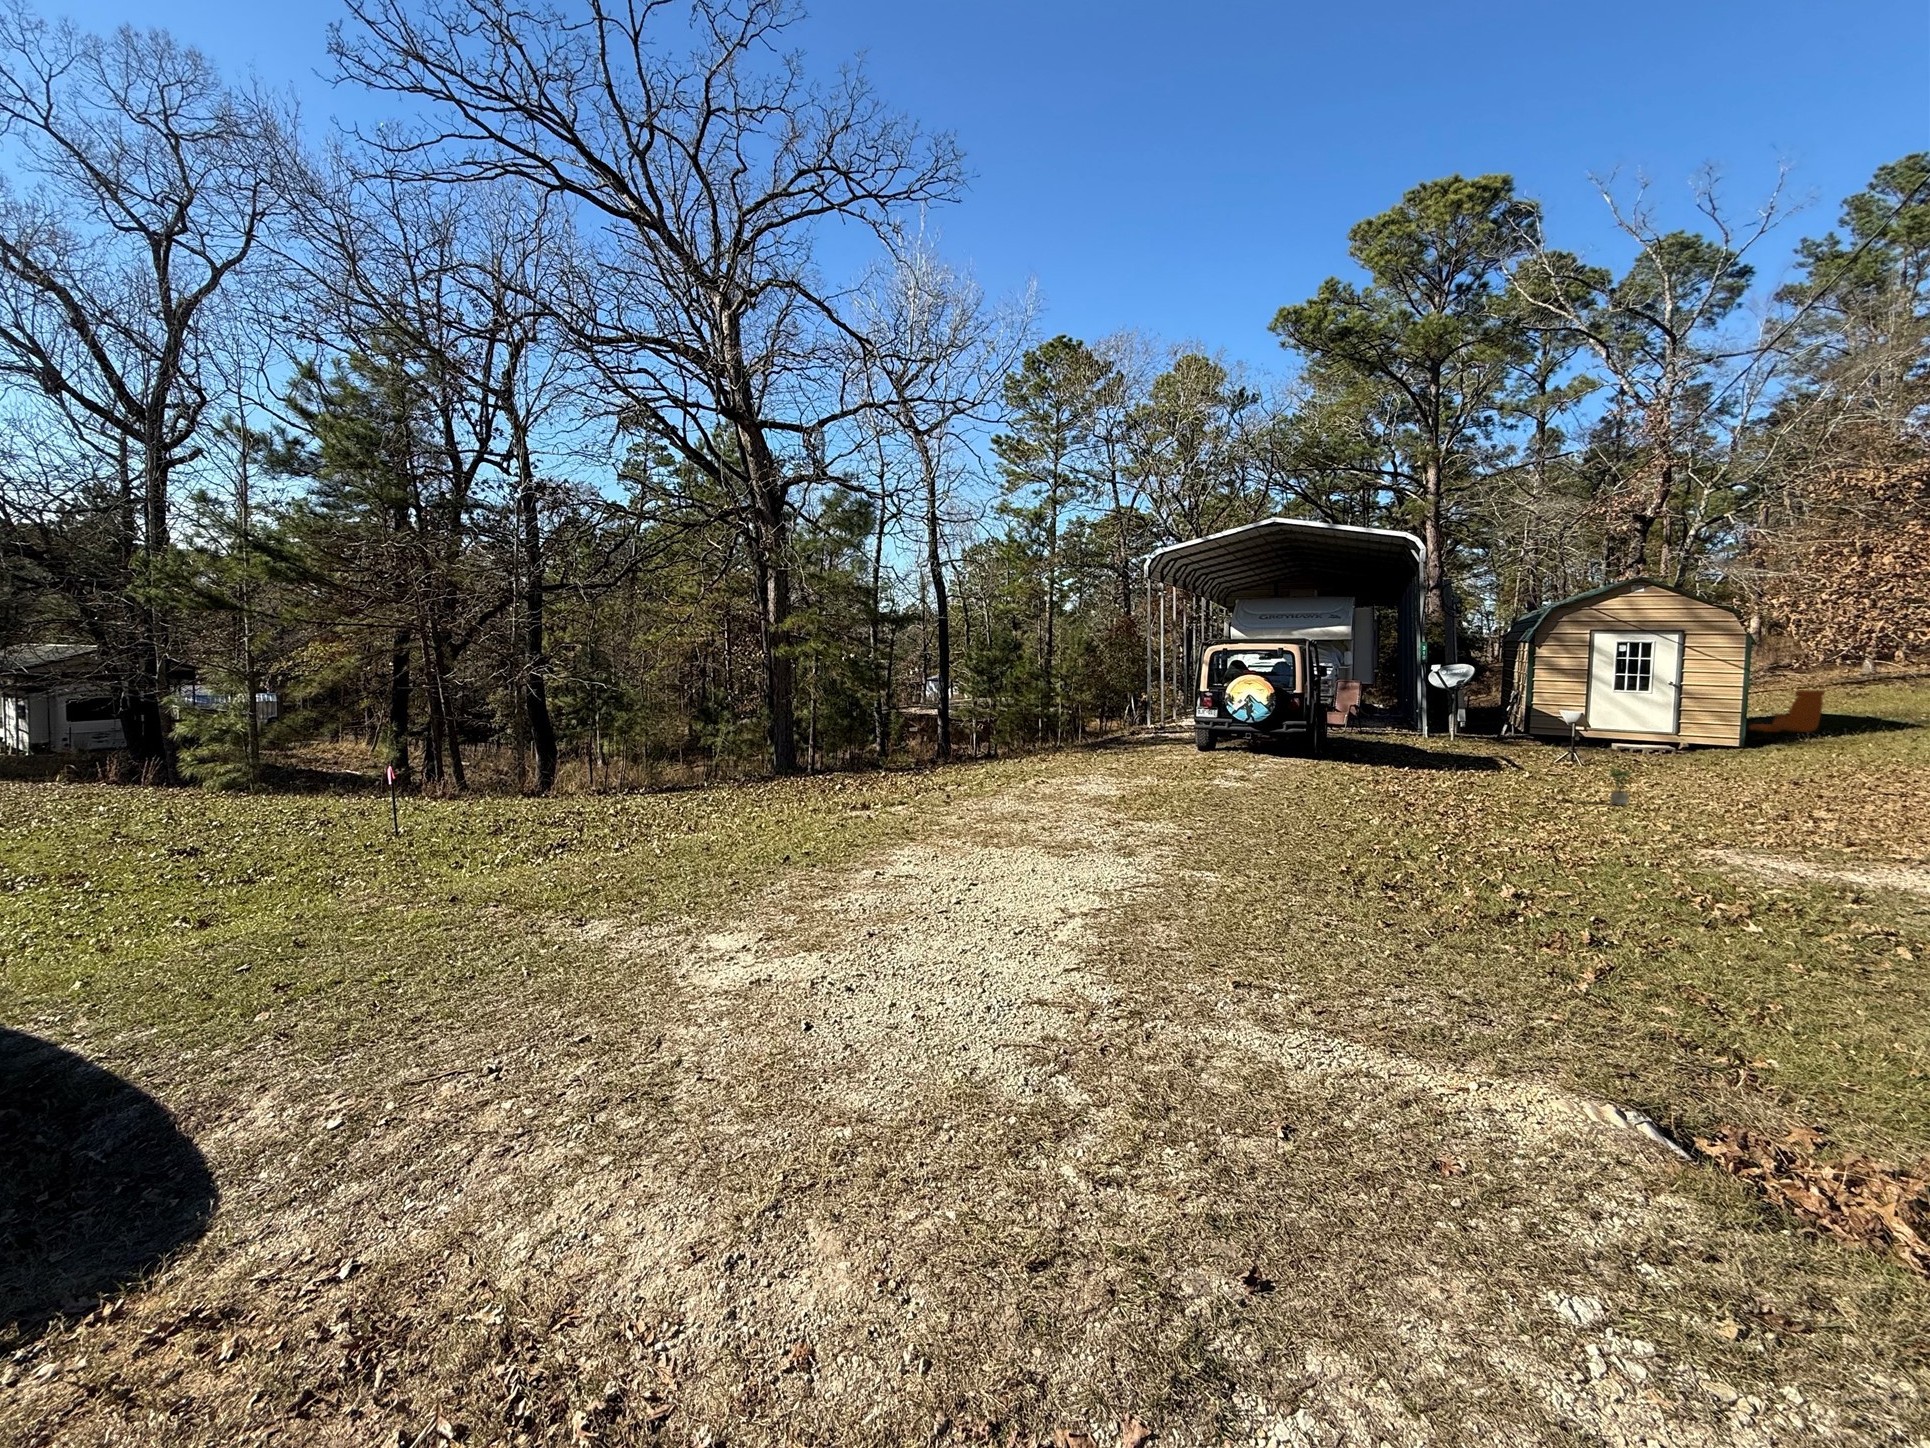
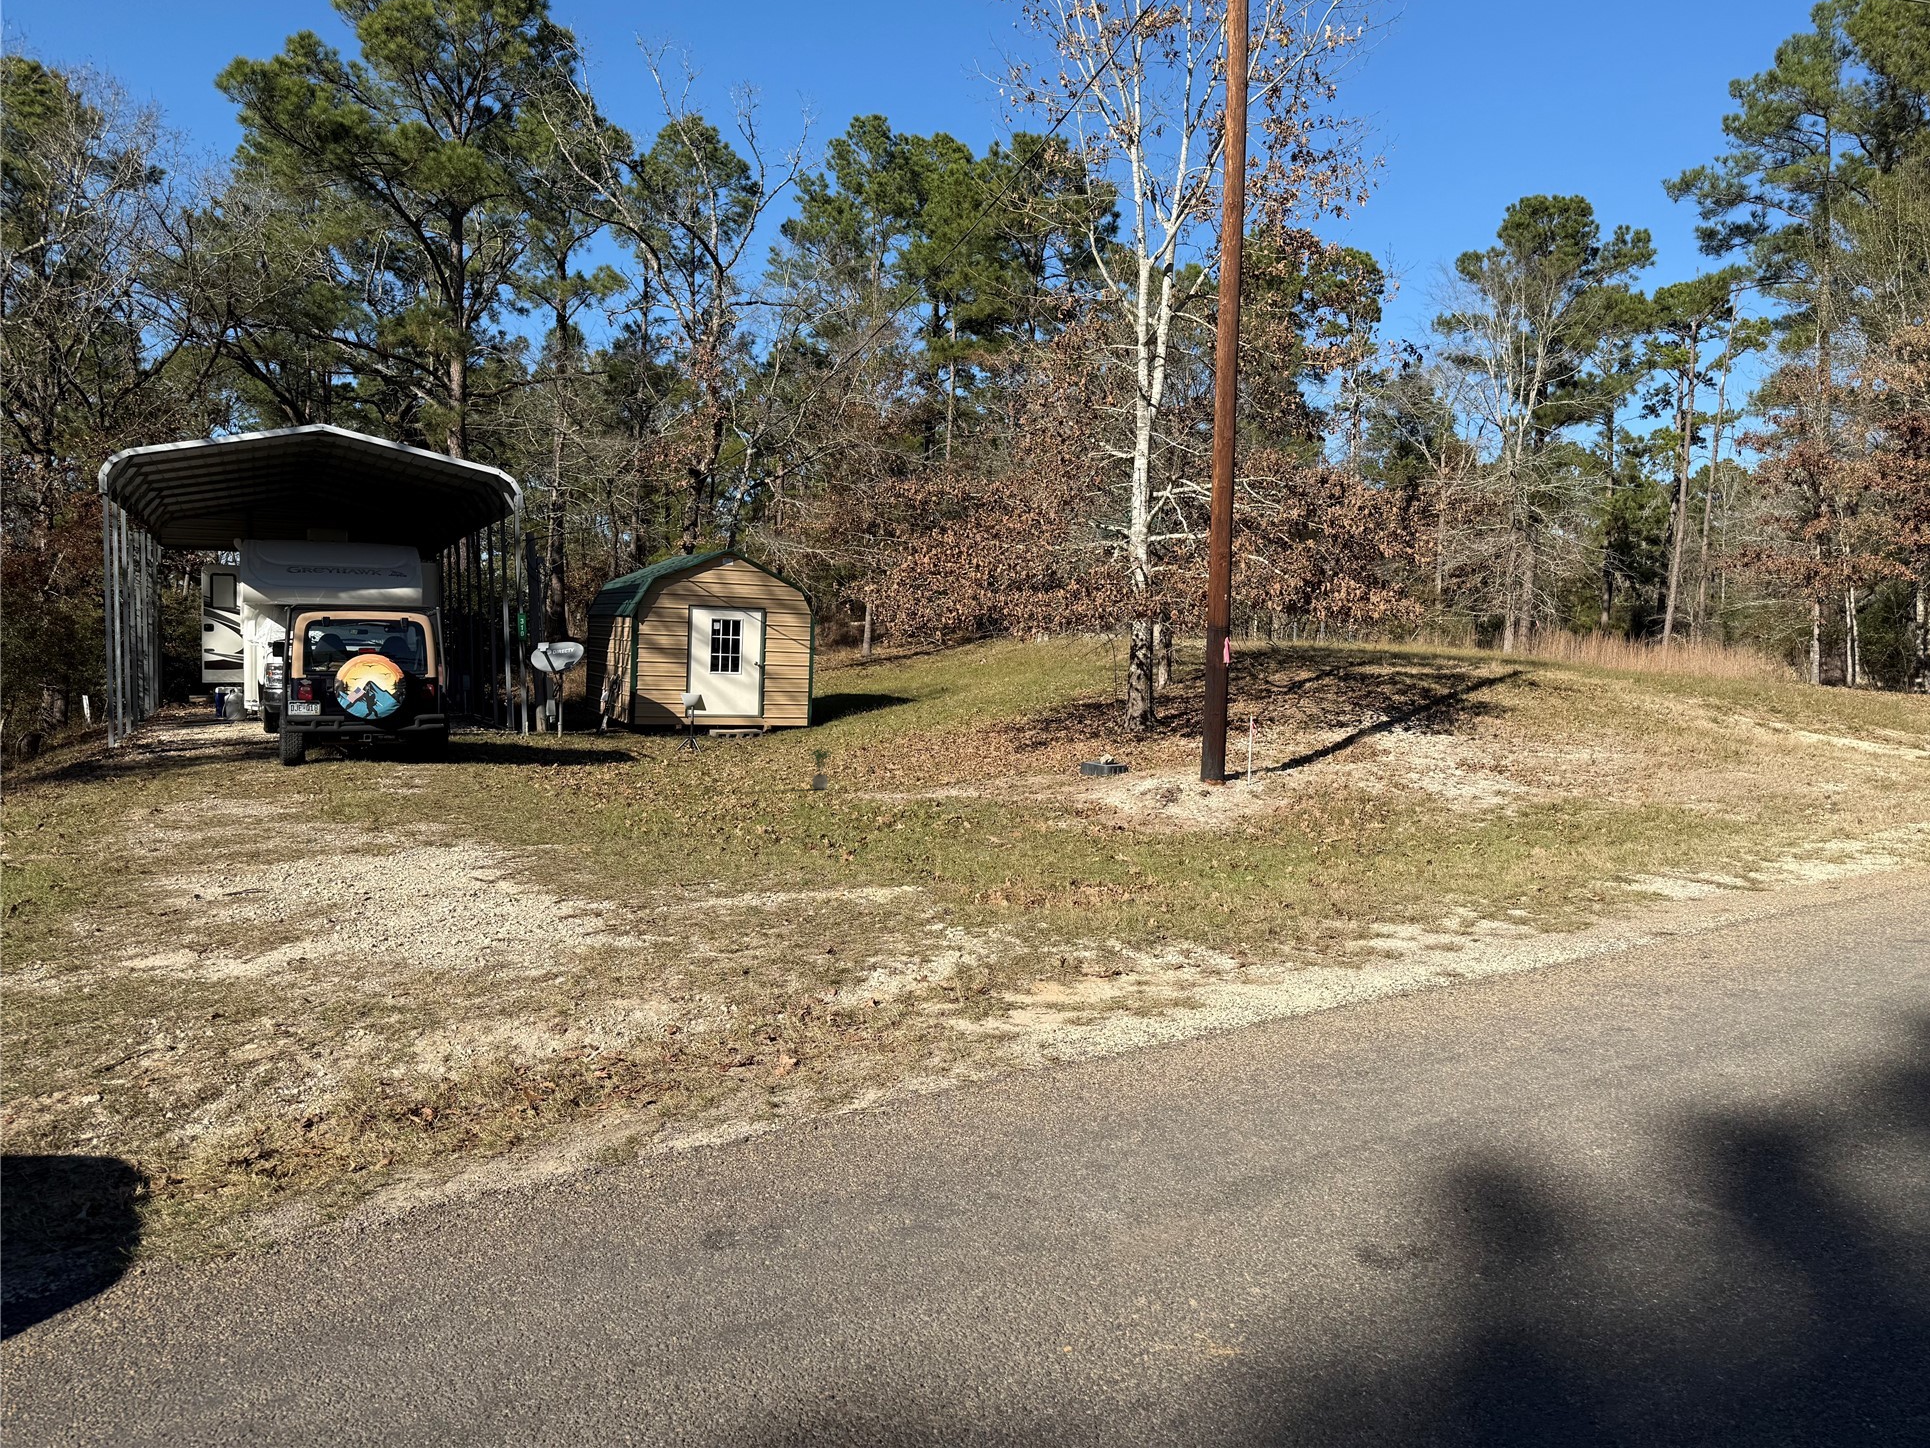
lounge chair: present [1749,690,1825,745] -> none [818,669,877,726]

